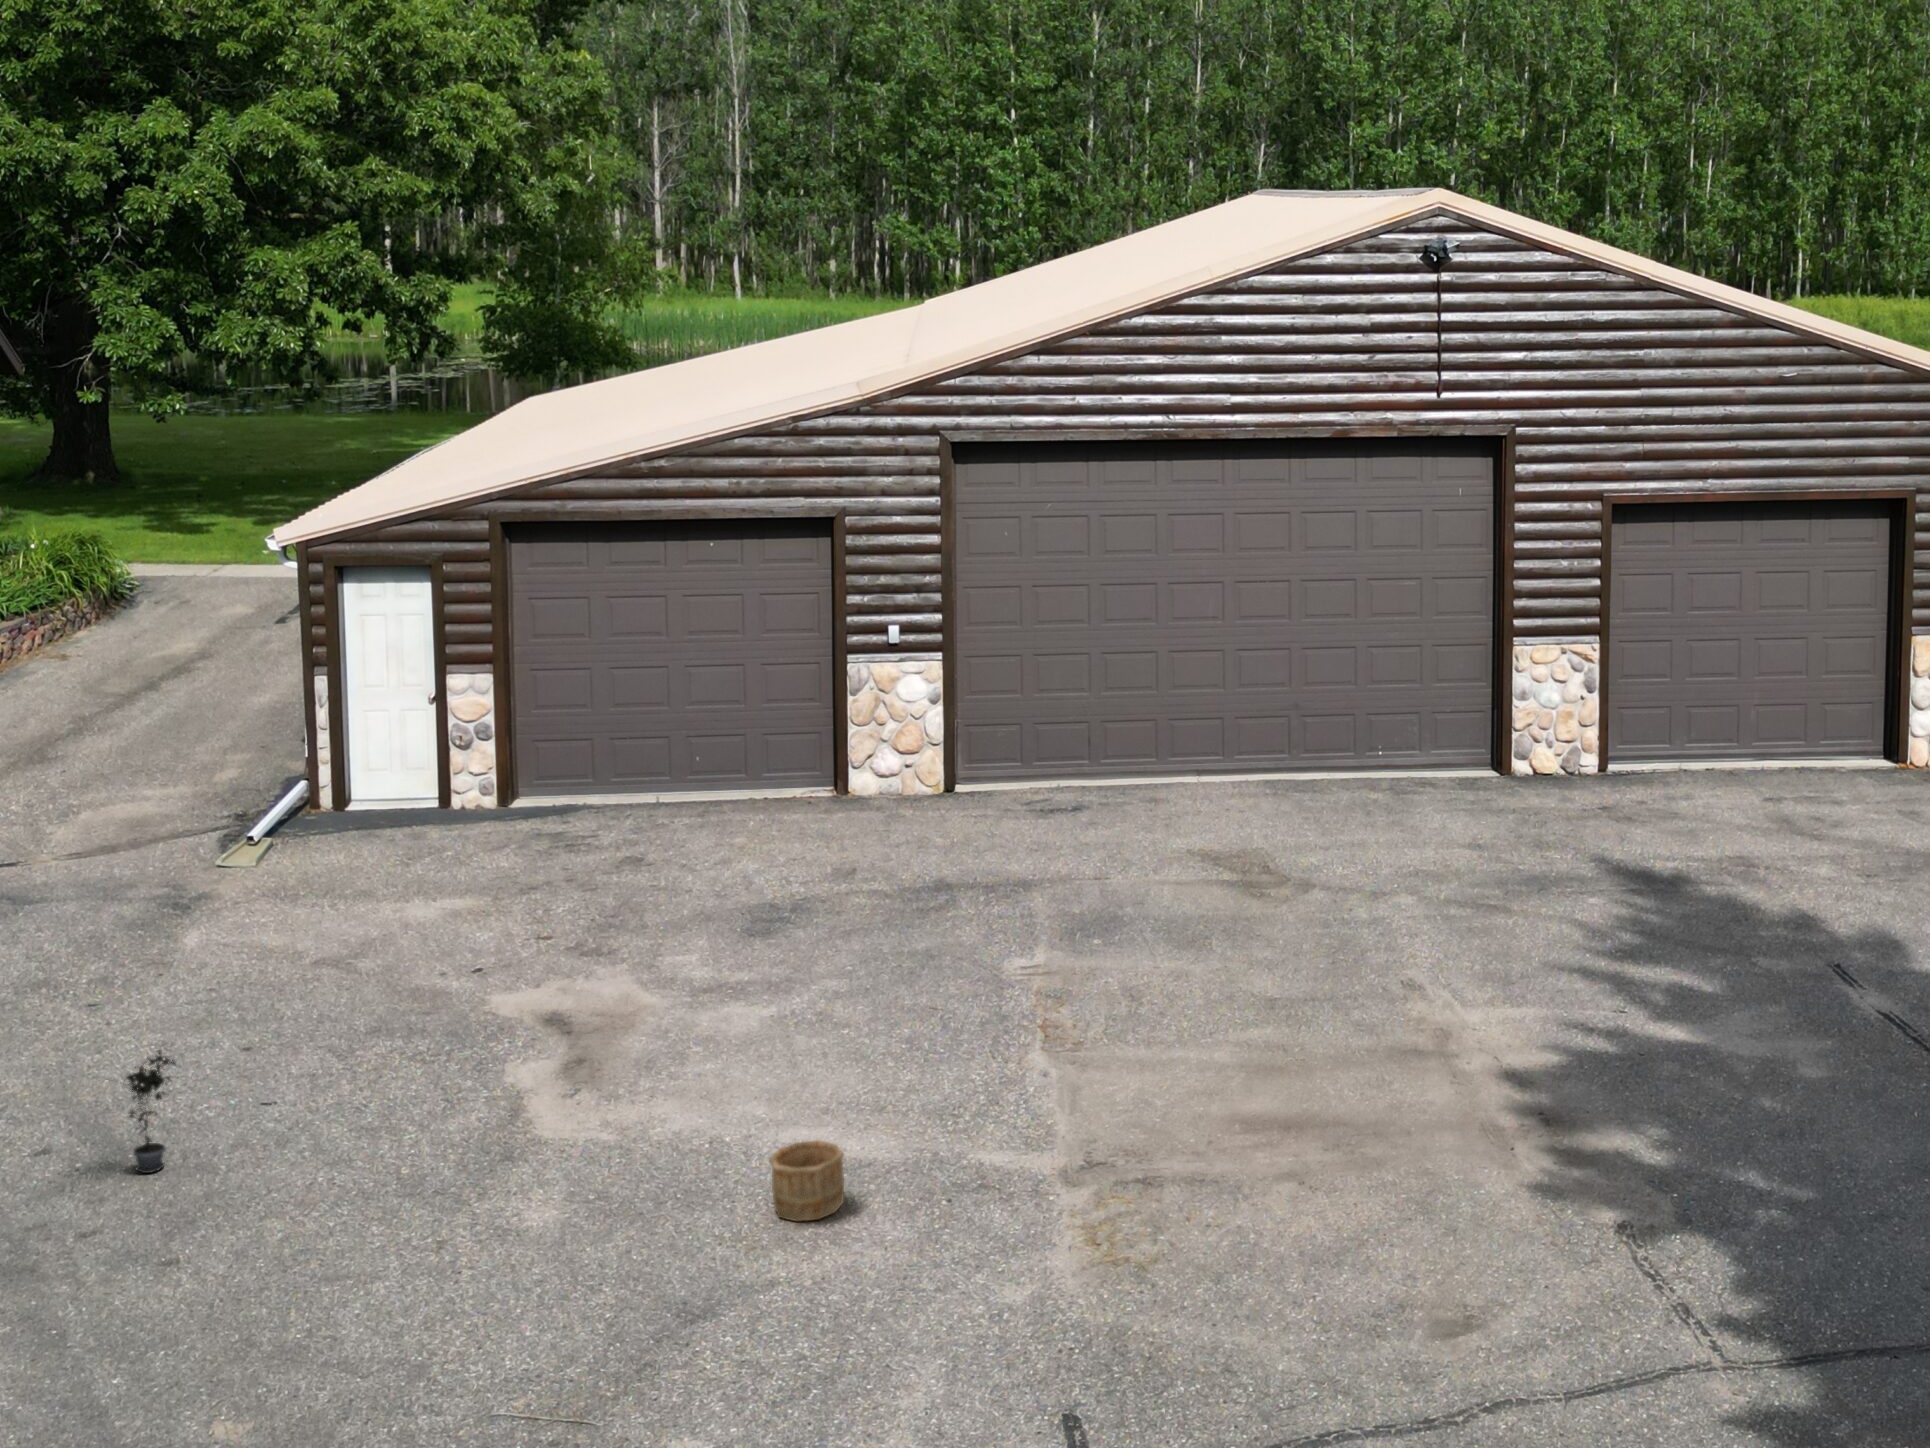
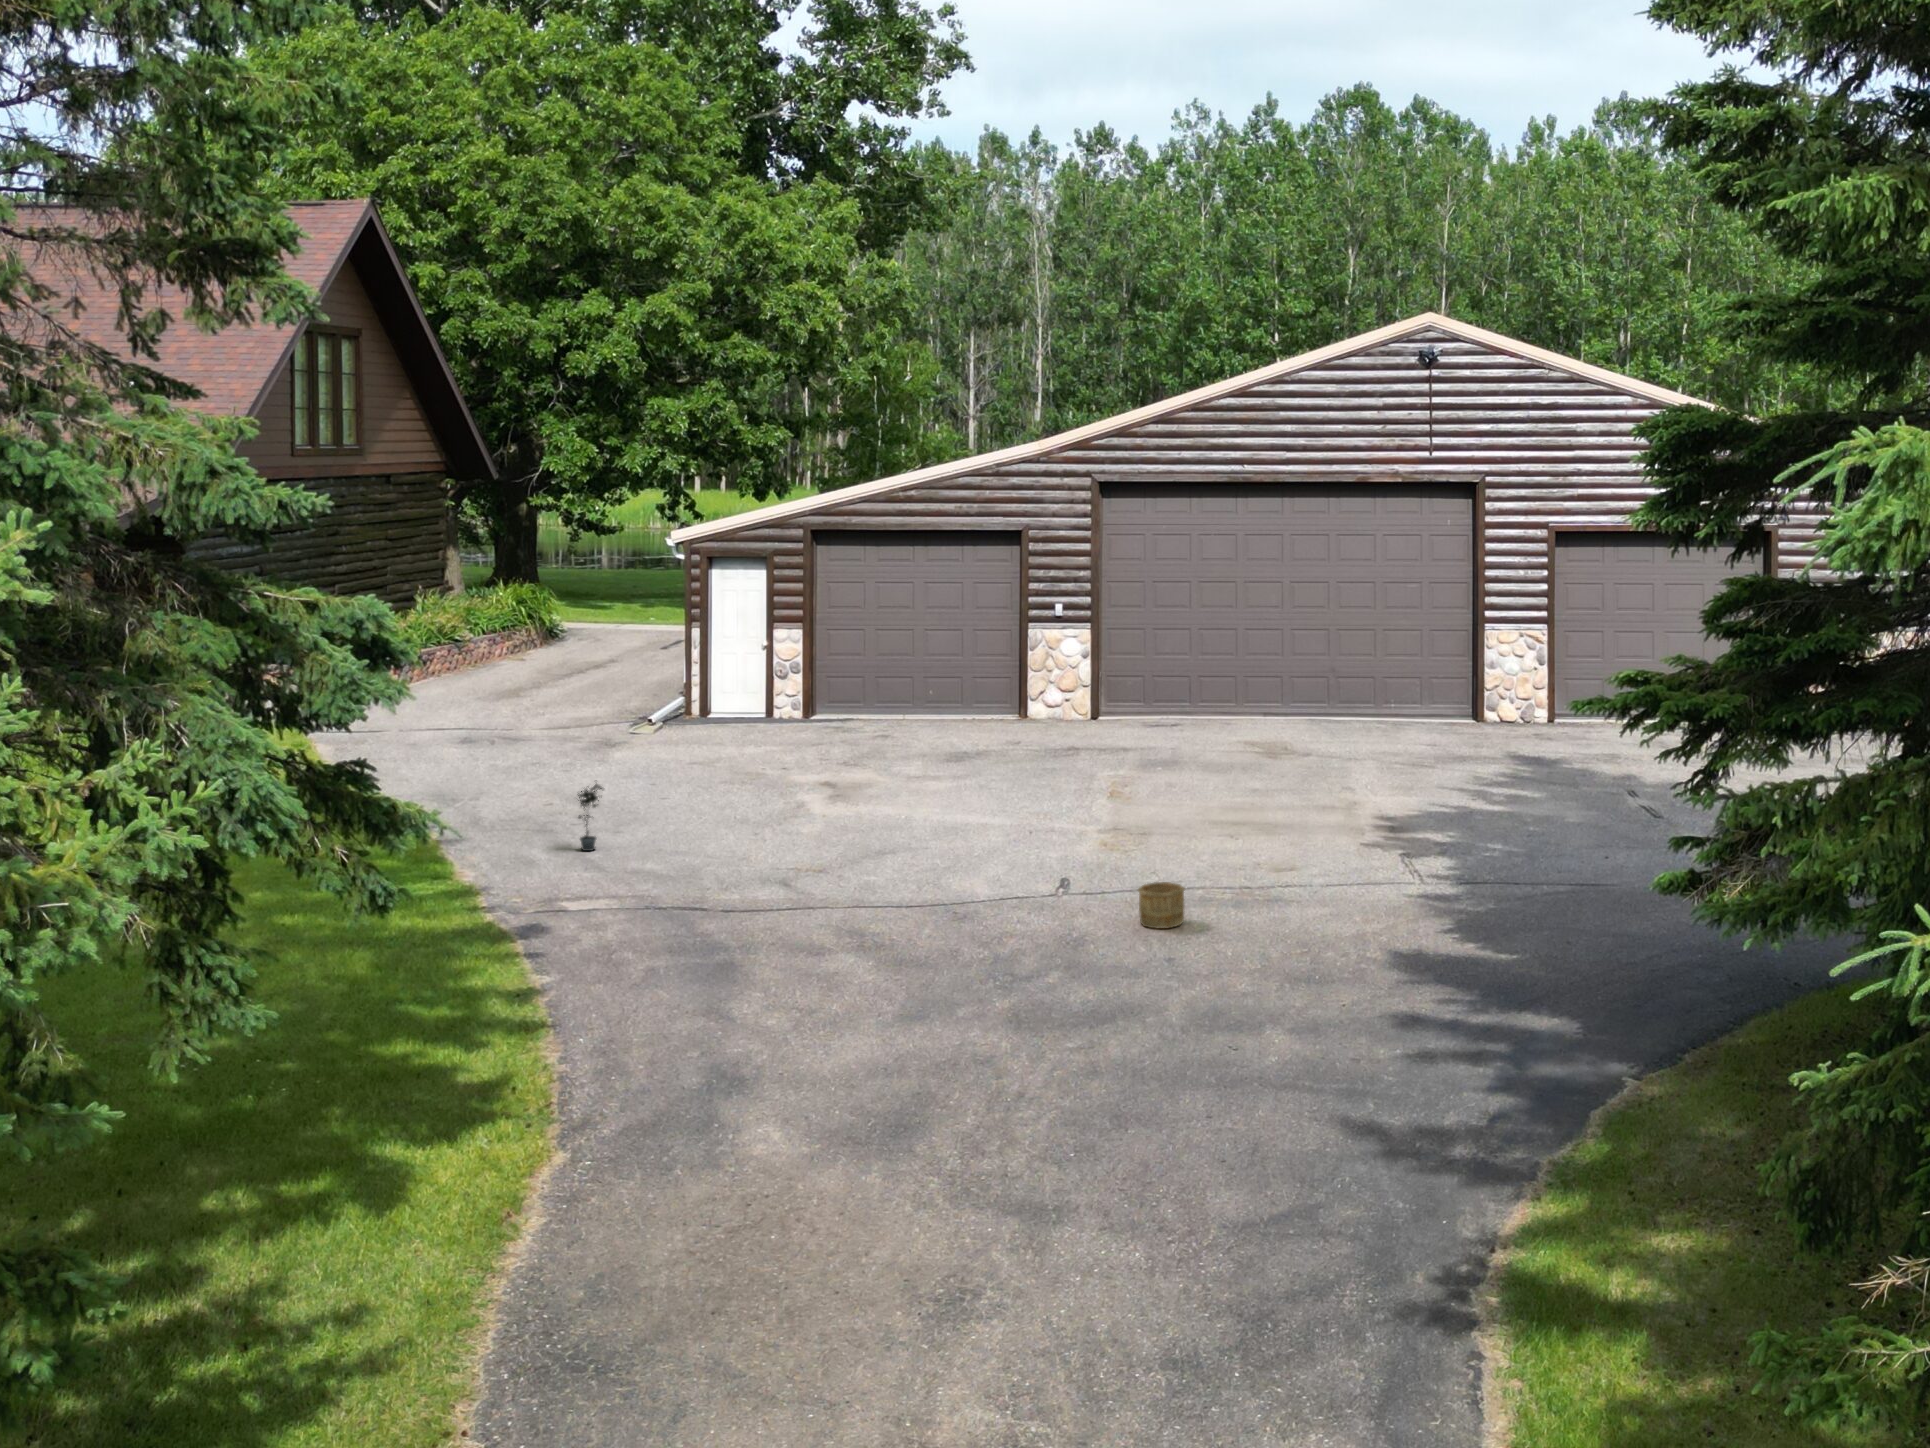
wooden bucket: present [769,1140,844,1221] -> present [1138,882,1185,928]

